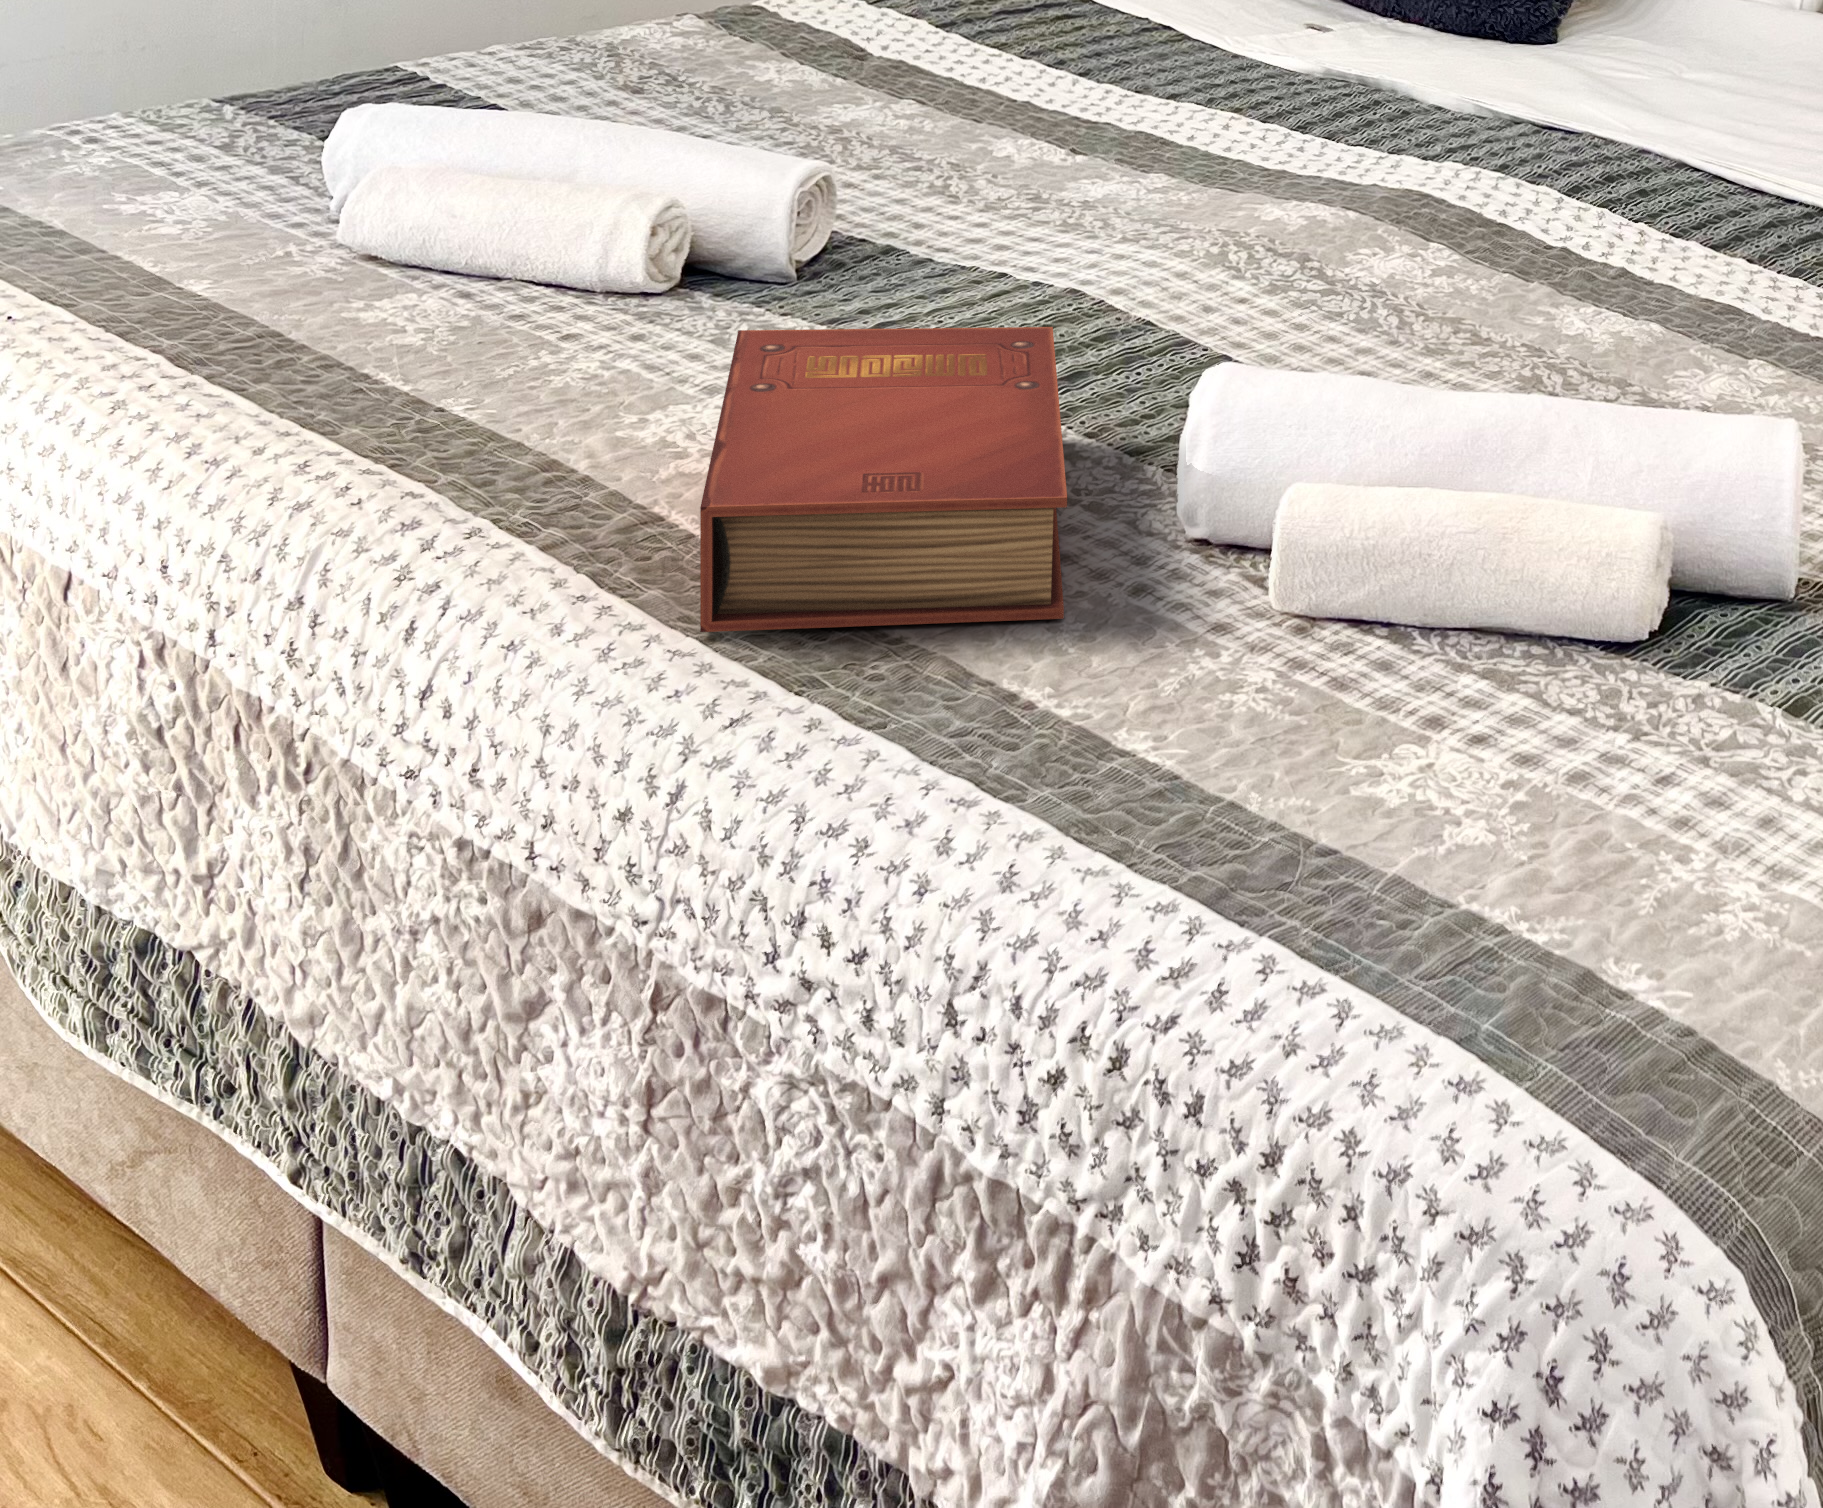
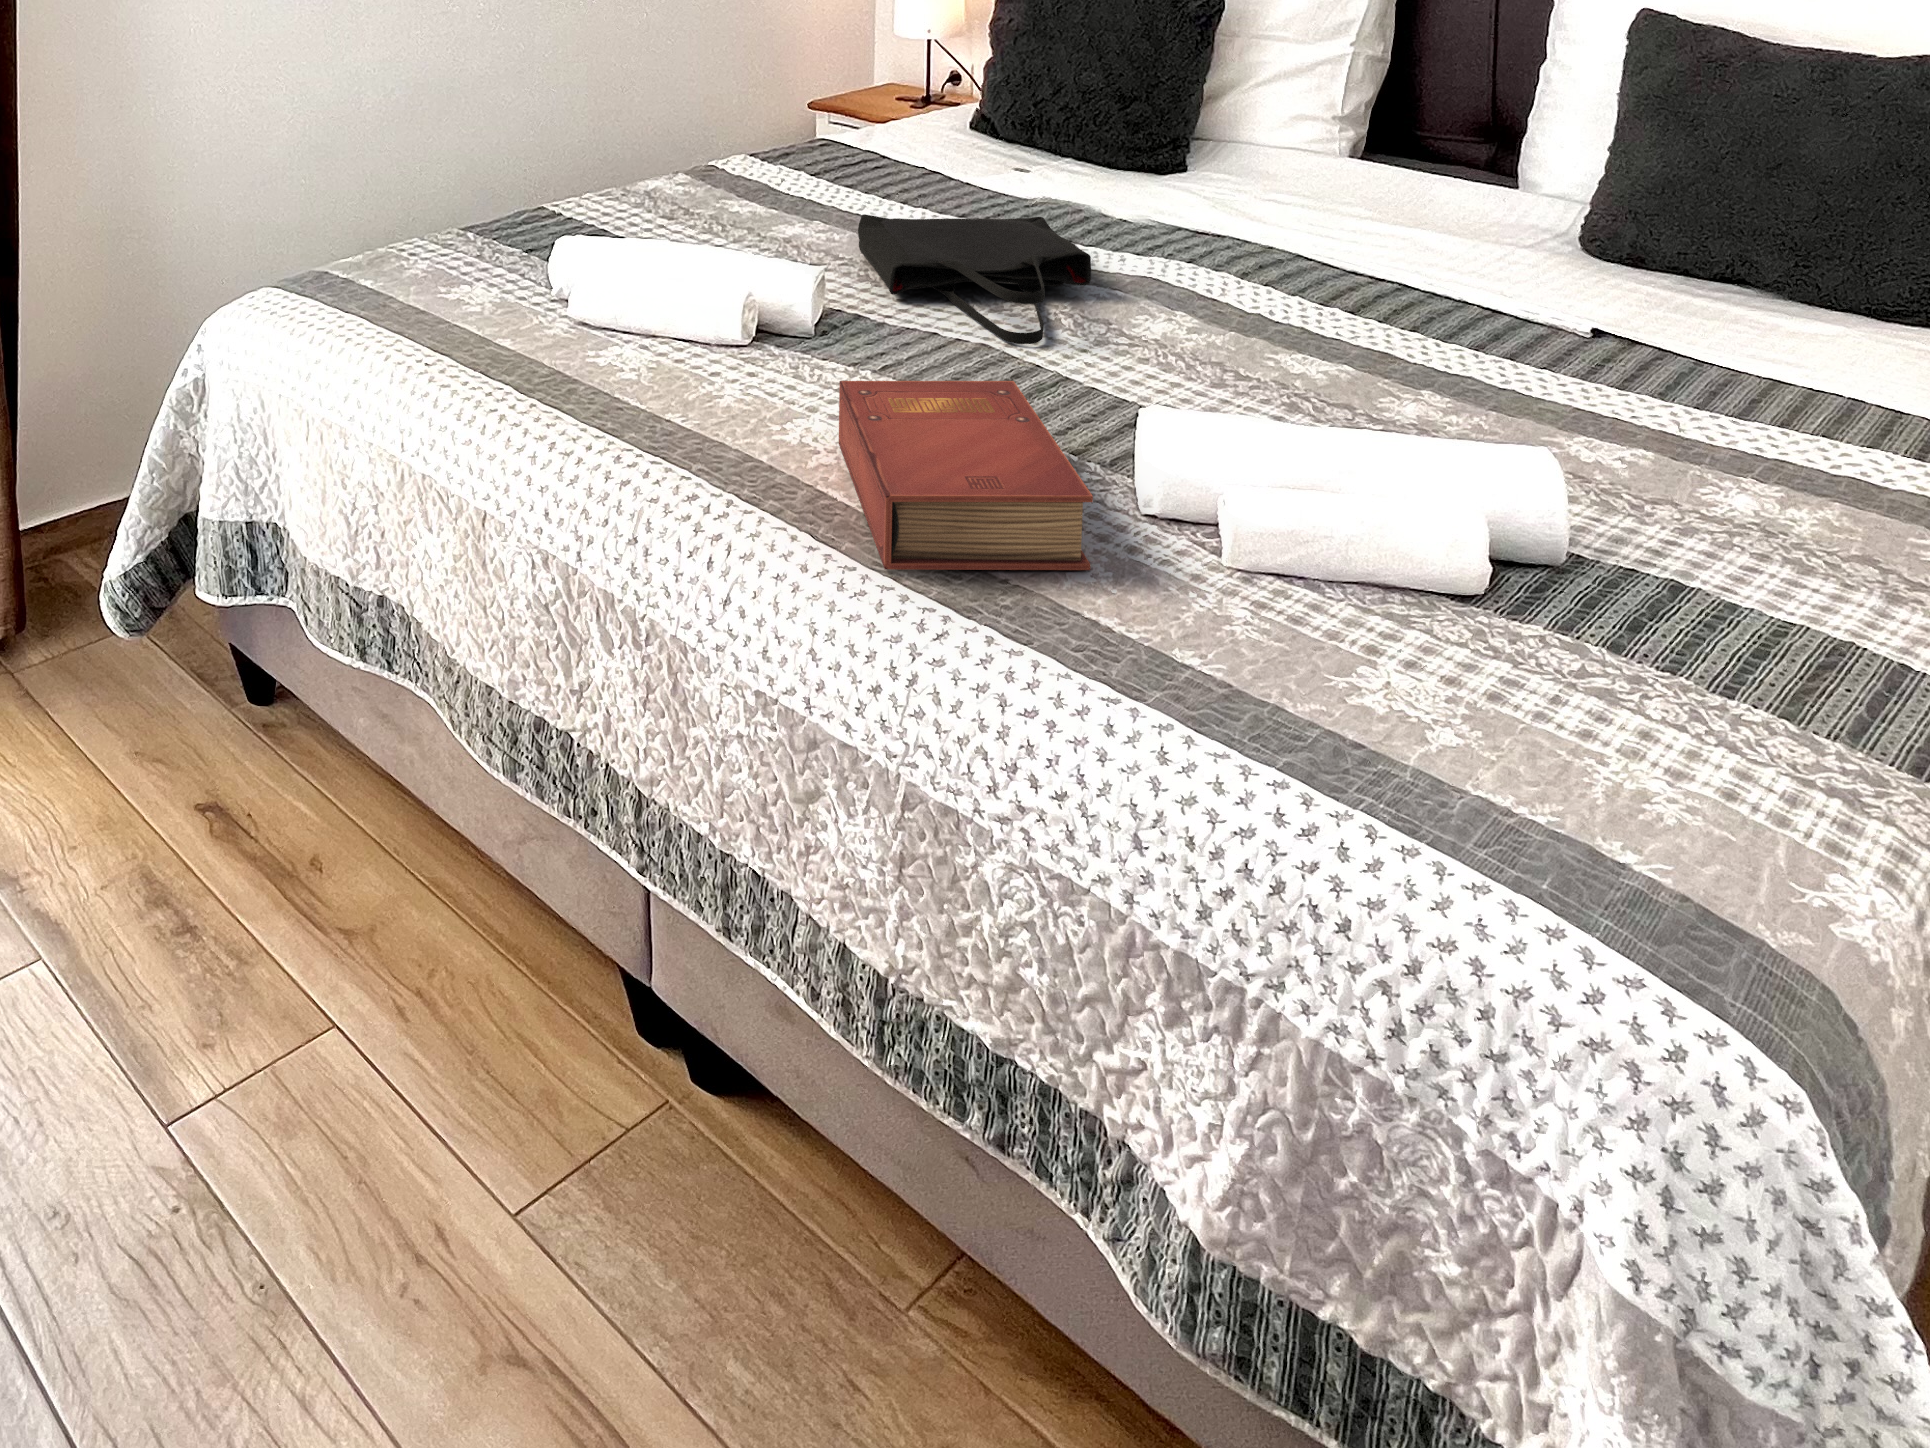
tote bag: none [952,67,1324,278] -> present [858,214,1091,344]

